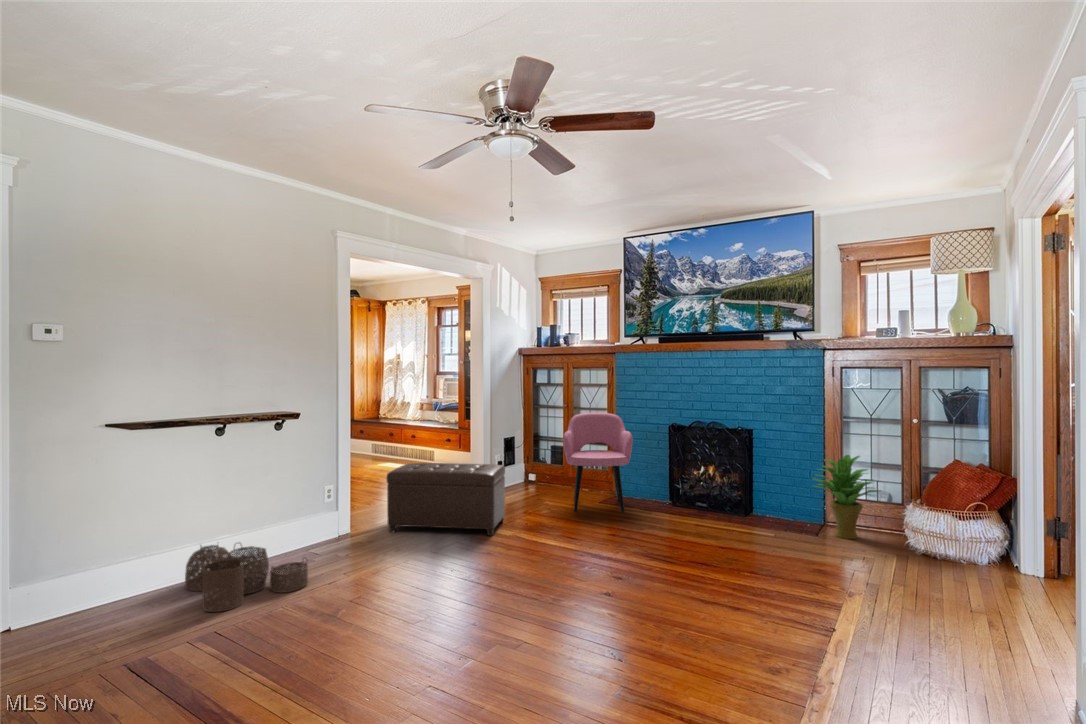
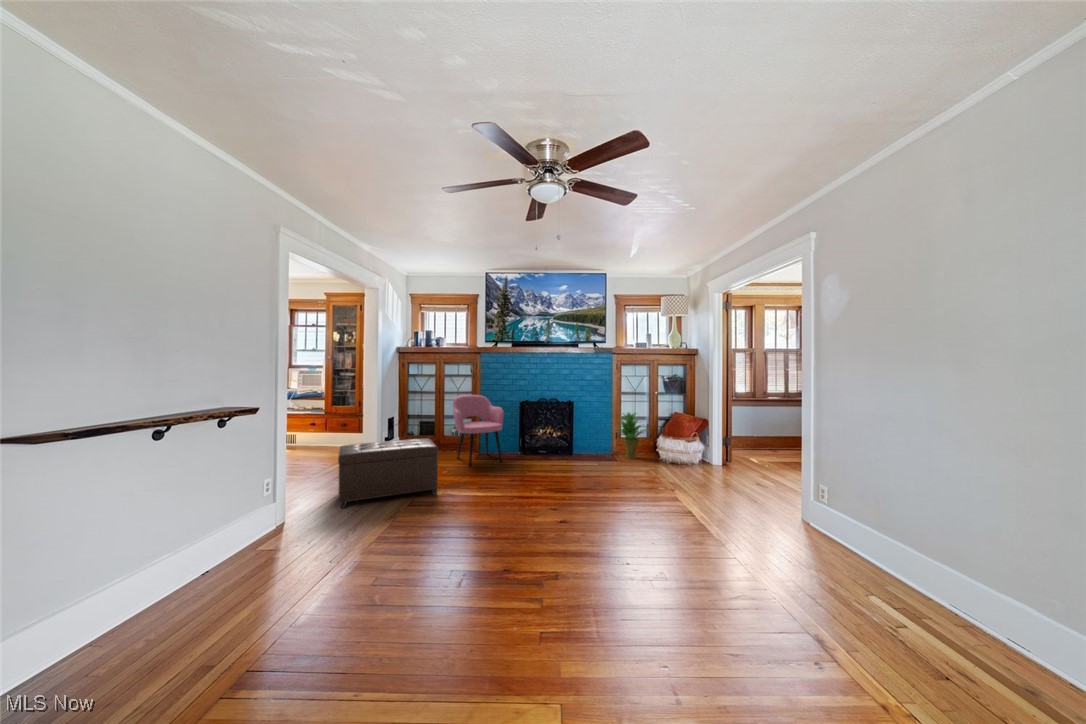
woven basket: present [185,545,308,612] -> none [165,545,328,630]

